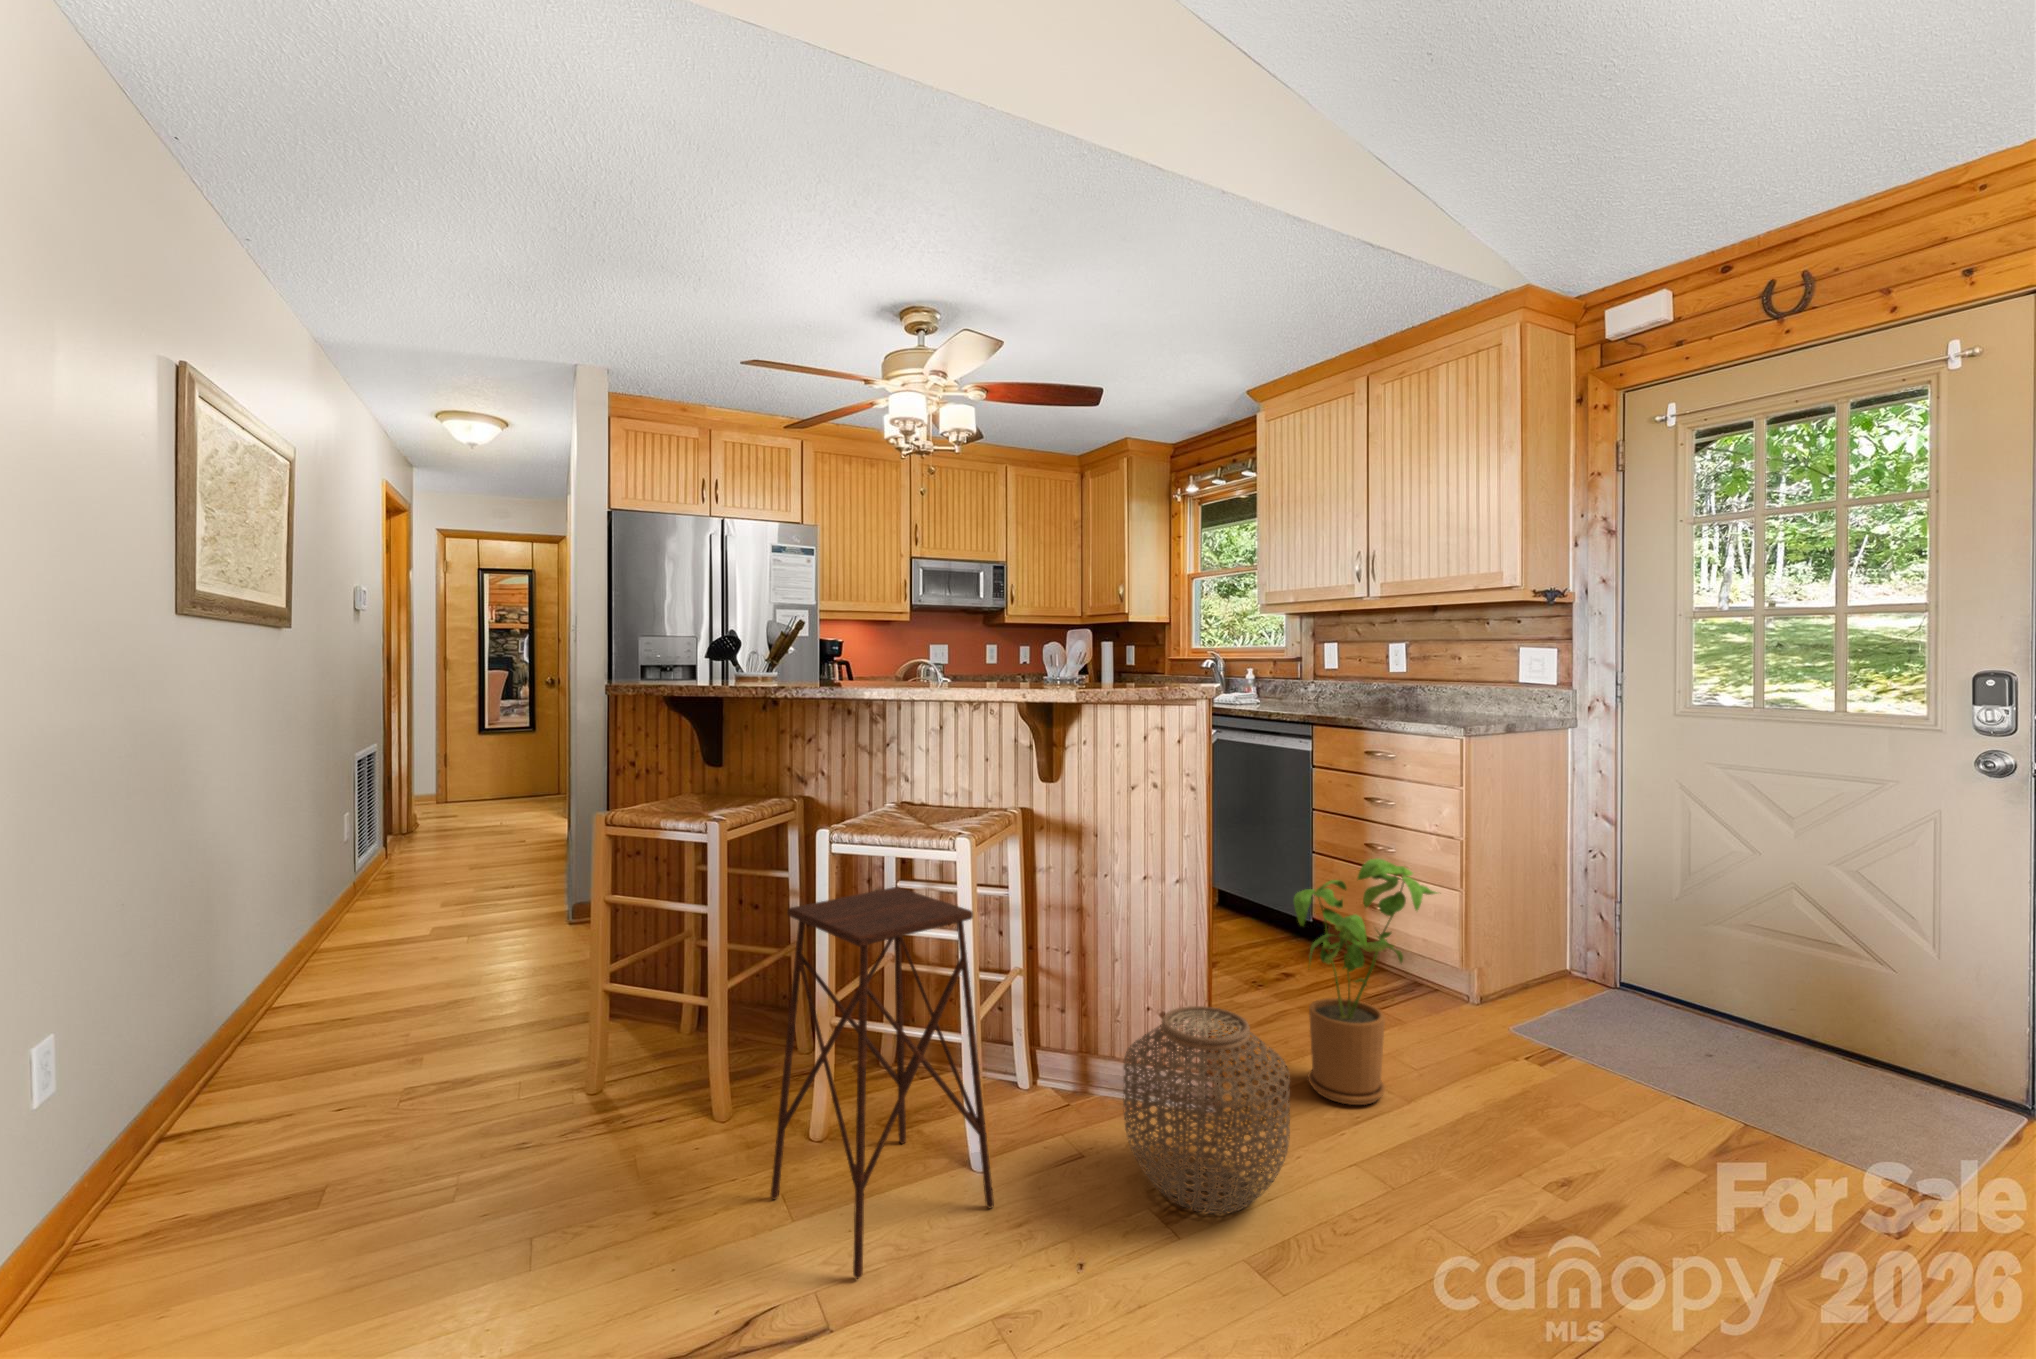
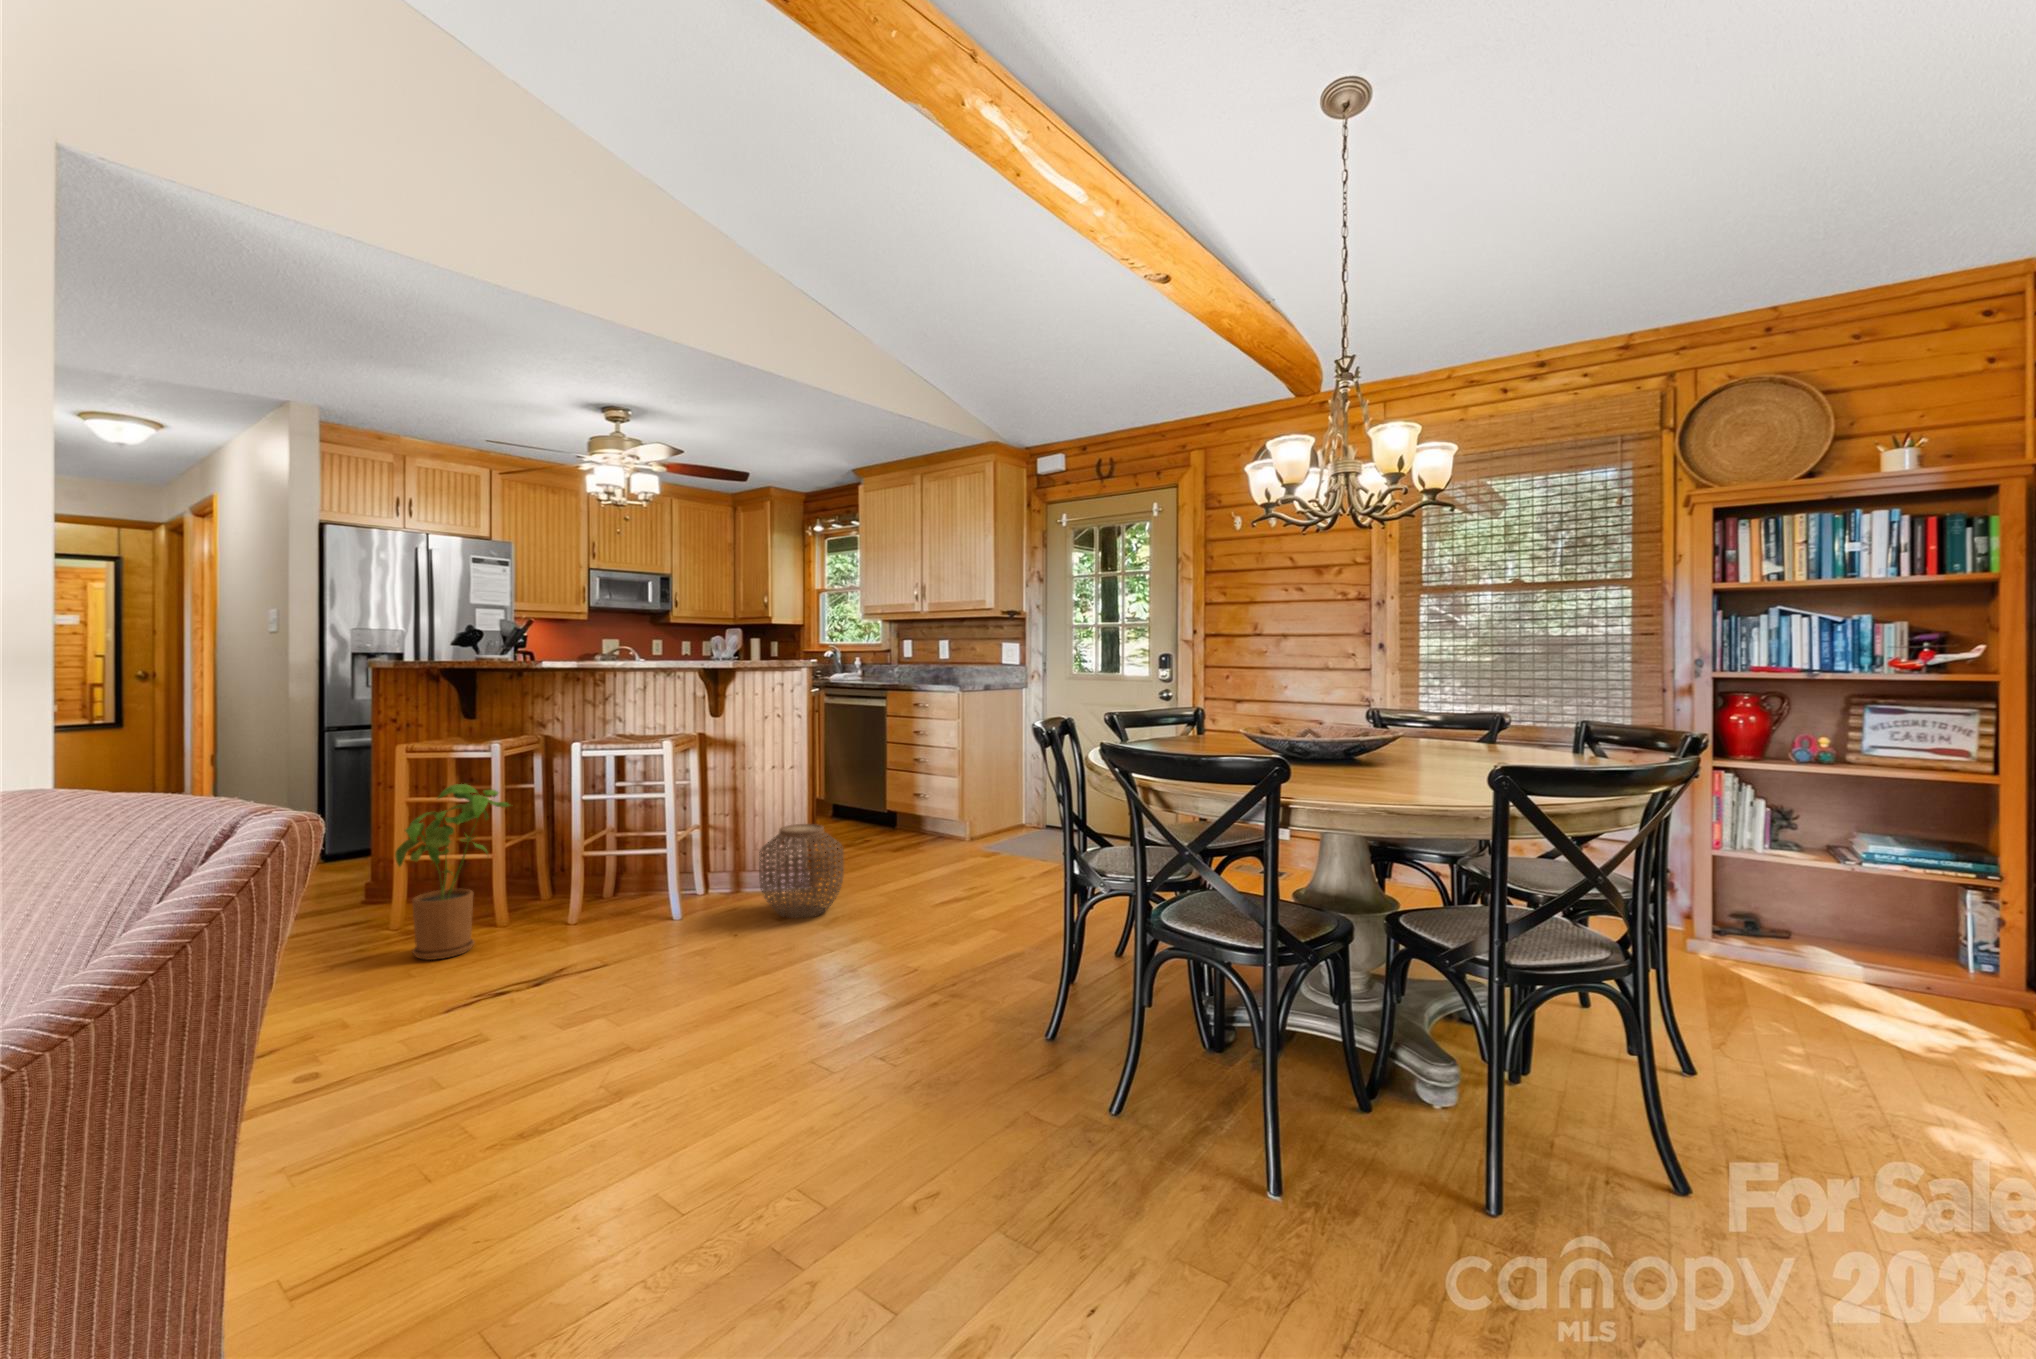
house plant: present [1294,859,1437,1105] -> present [395,784,510,960]
side table: present [771,887,994,1279] -> none [555,772,689,954]

